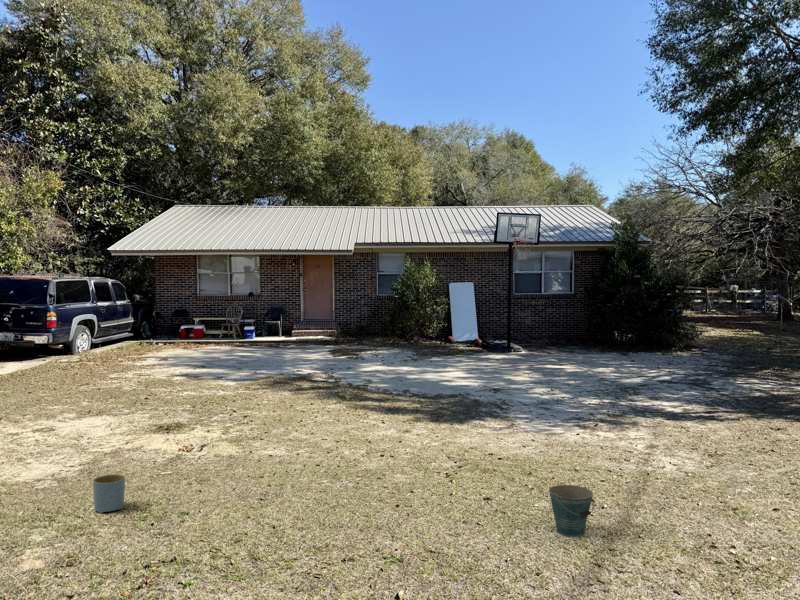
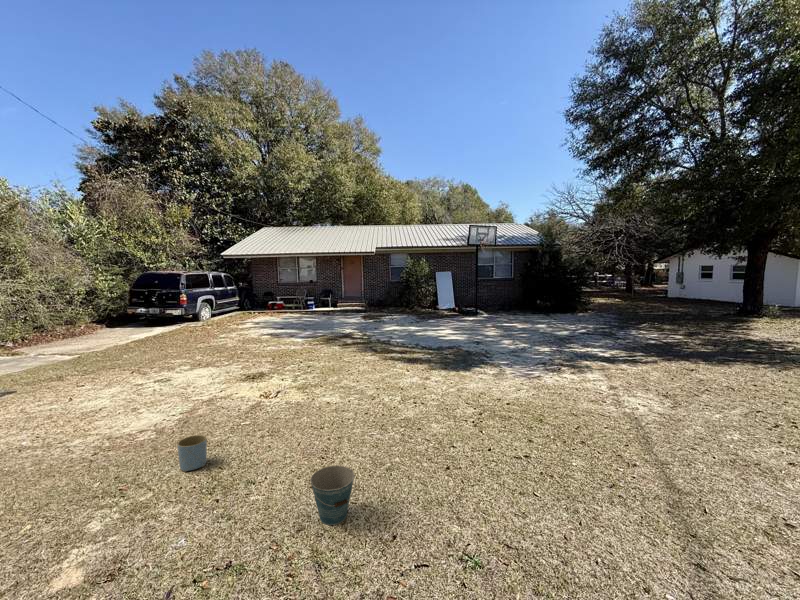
bucket: present [549,485,594,537] -> present [310,466,356,525]

